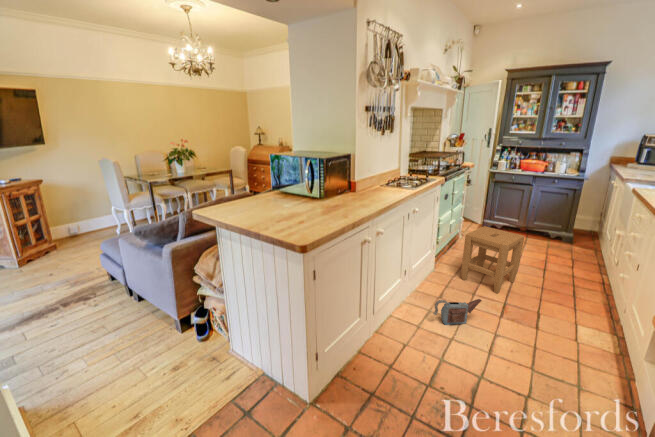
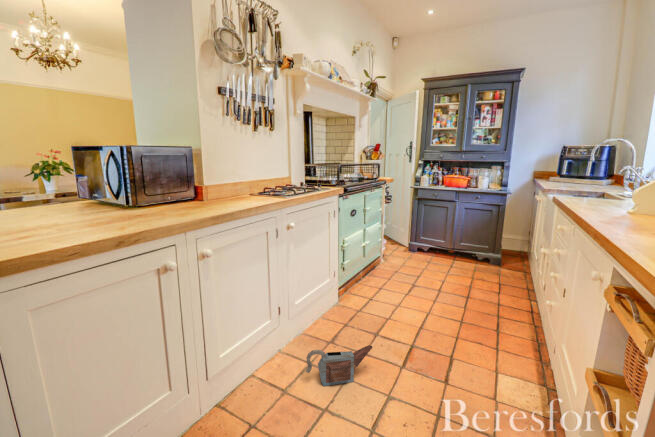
stool: present [461,226,524,293] -> none [367,246,437,332]

